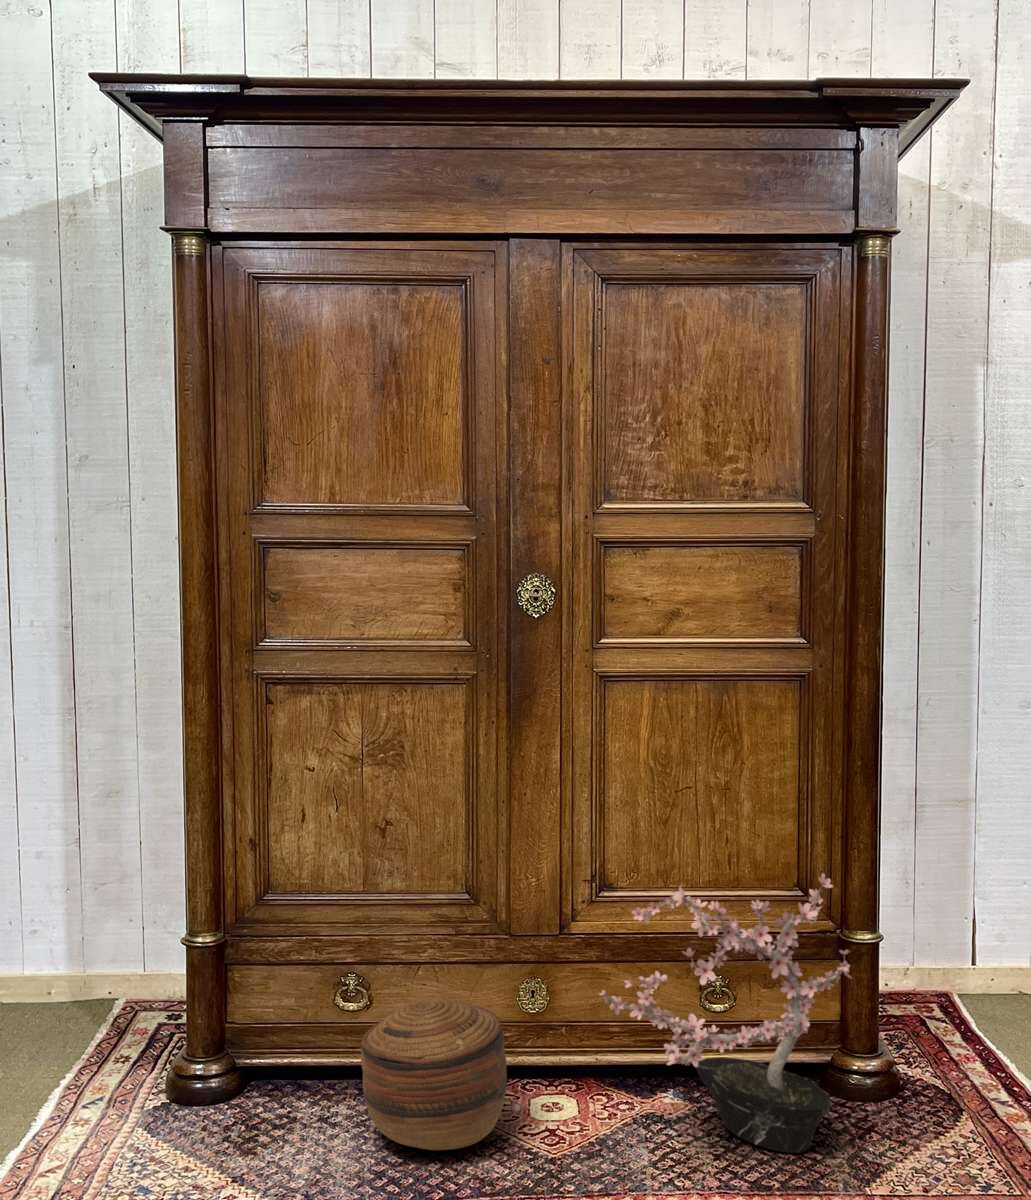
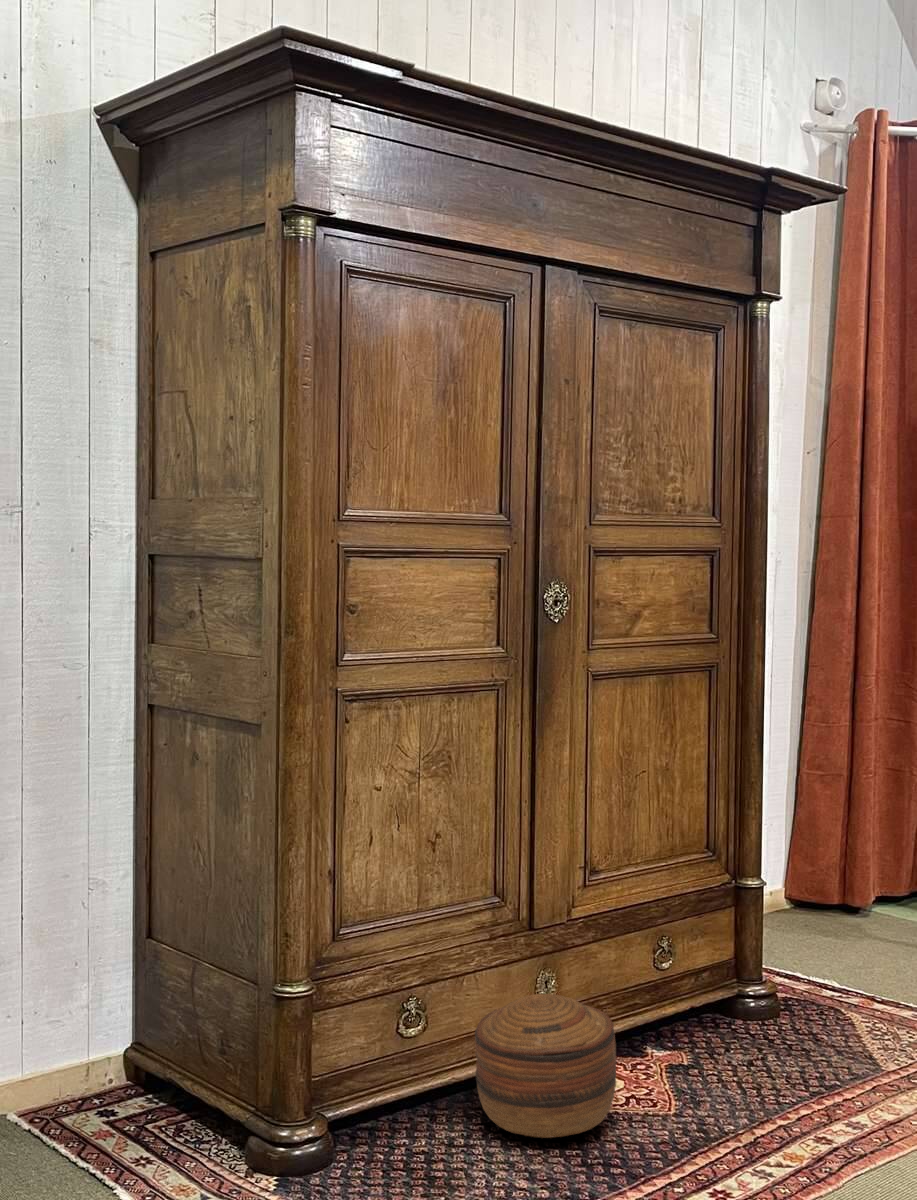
potted plant: present [600,873,851,1153] -> none [630,826,826,1063]

